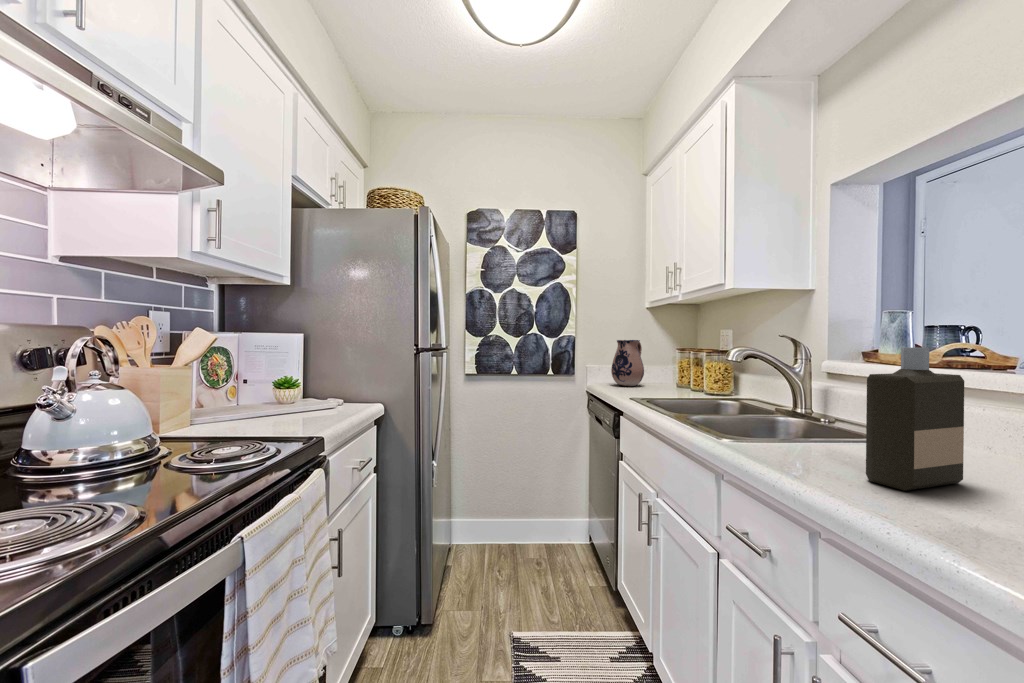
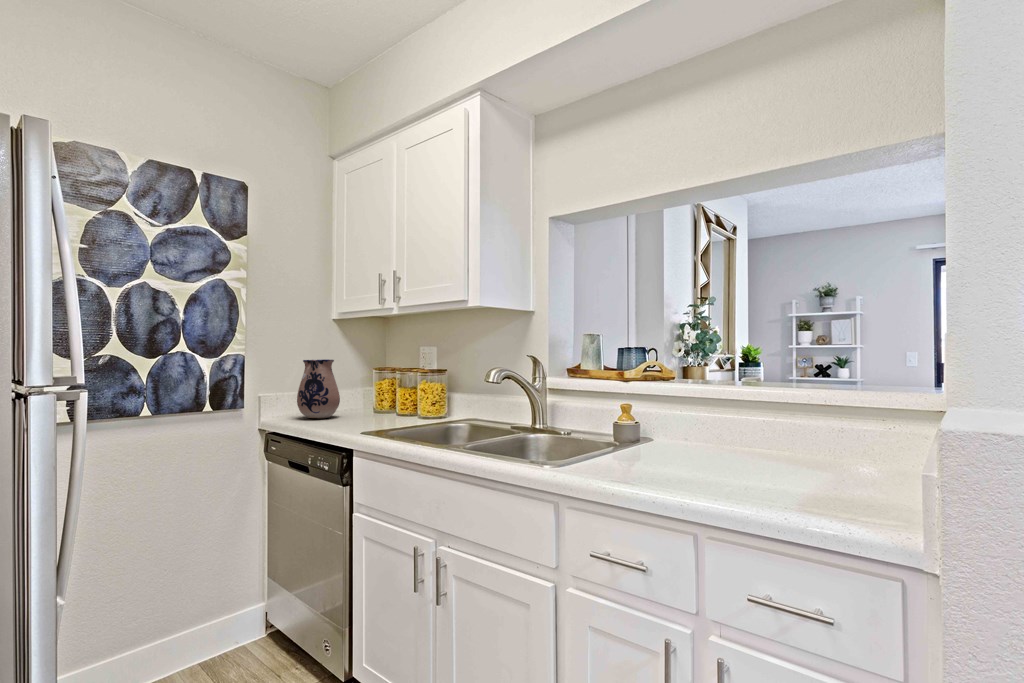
bottle: present [866,347,964,491] -> none [678,367,721,481]

